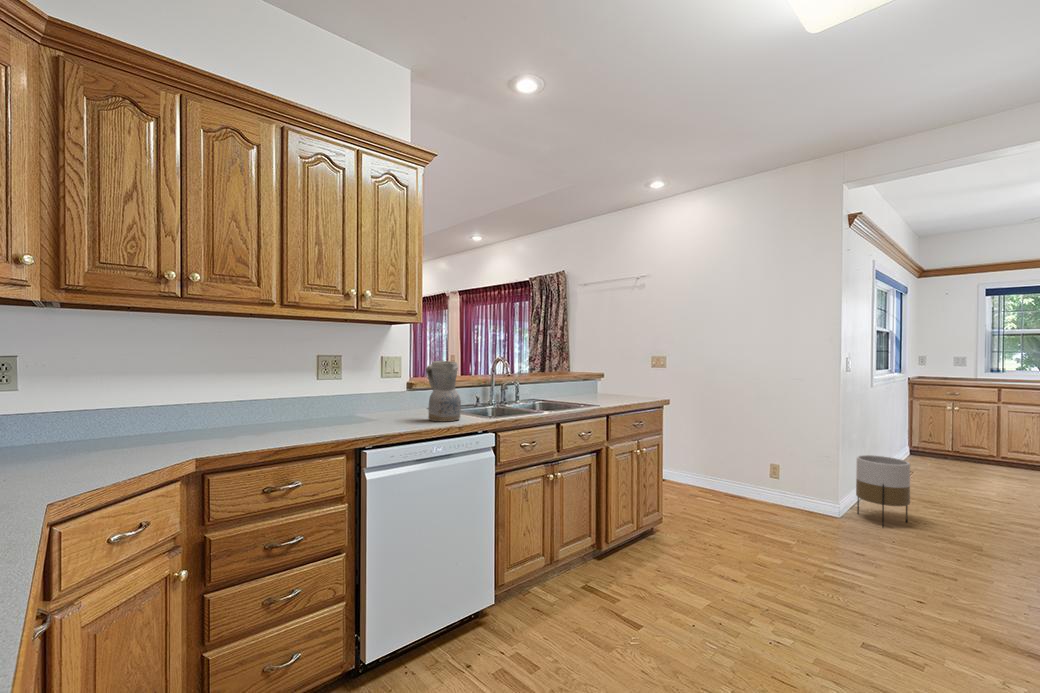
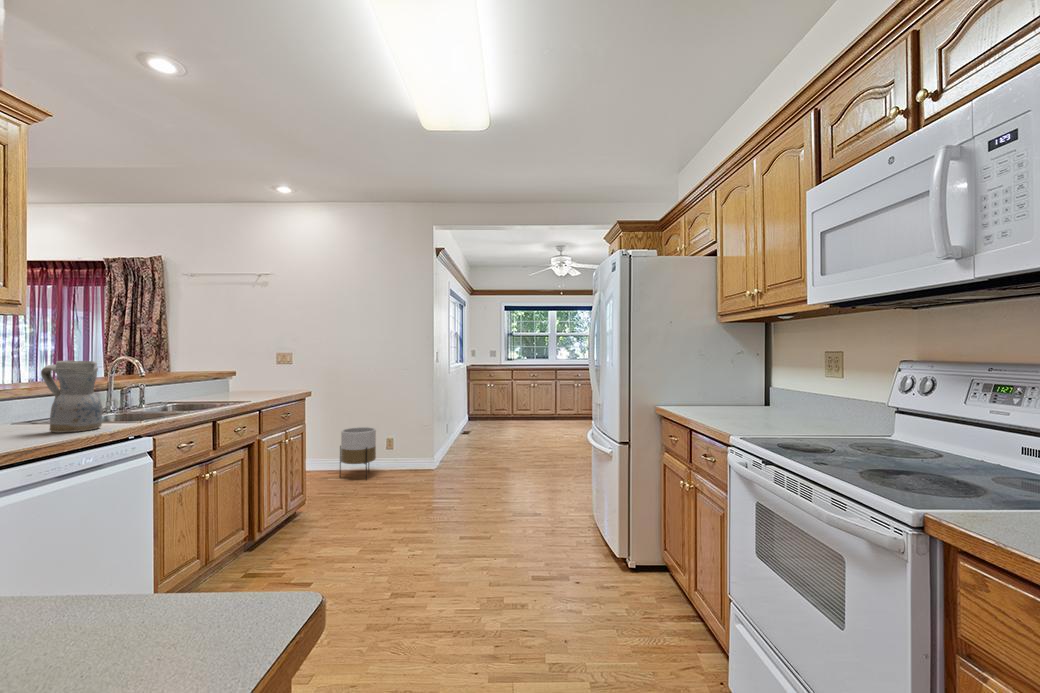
planter: present [856,455,910,528] -> present [340,427,376,479]

